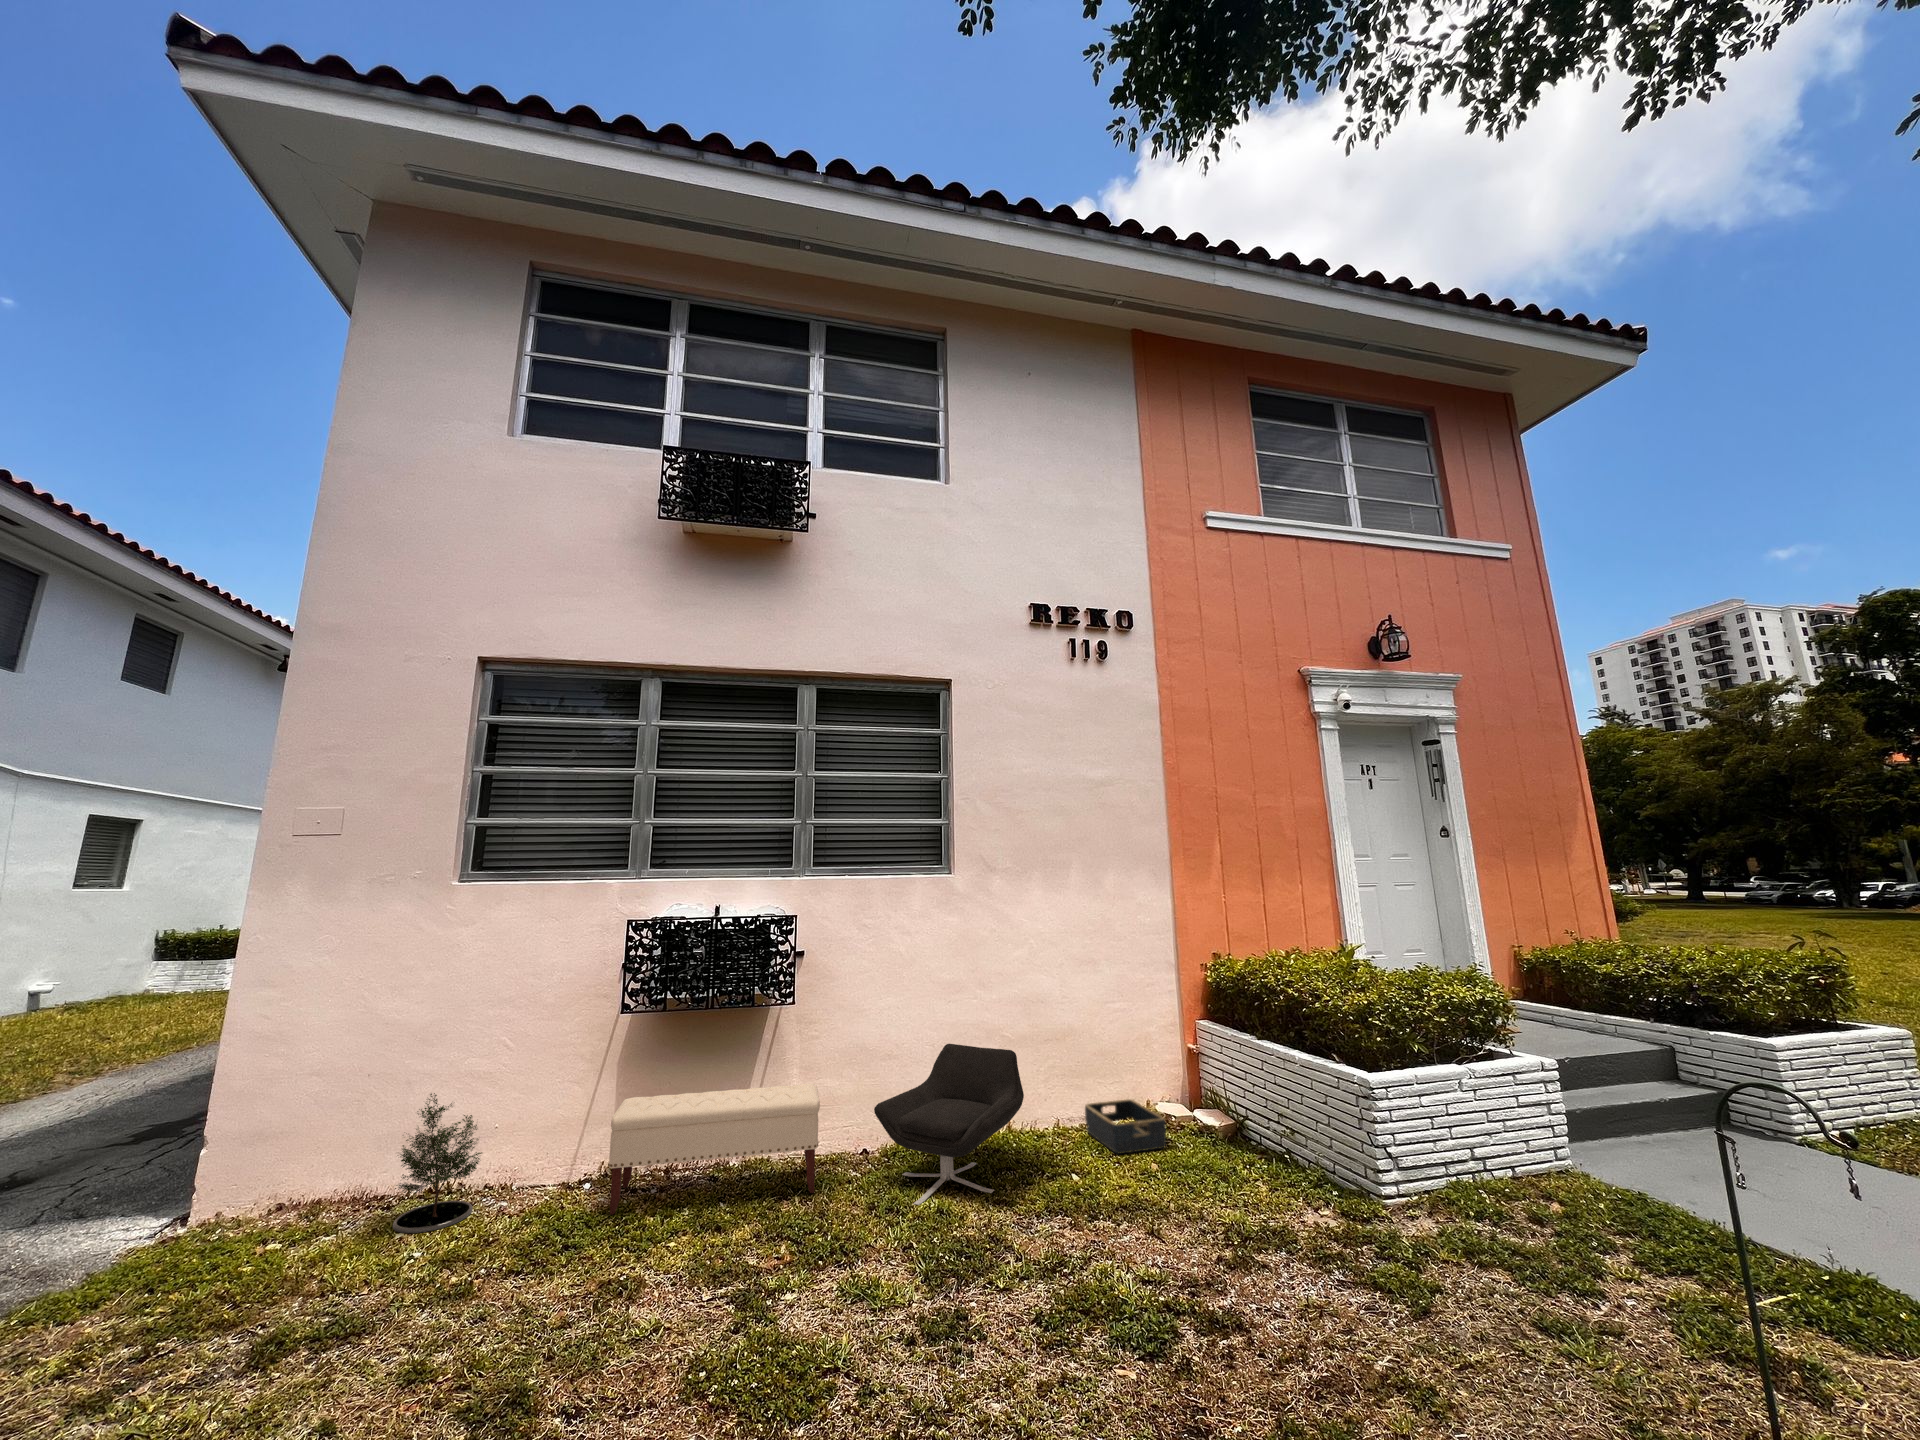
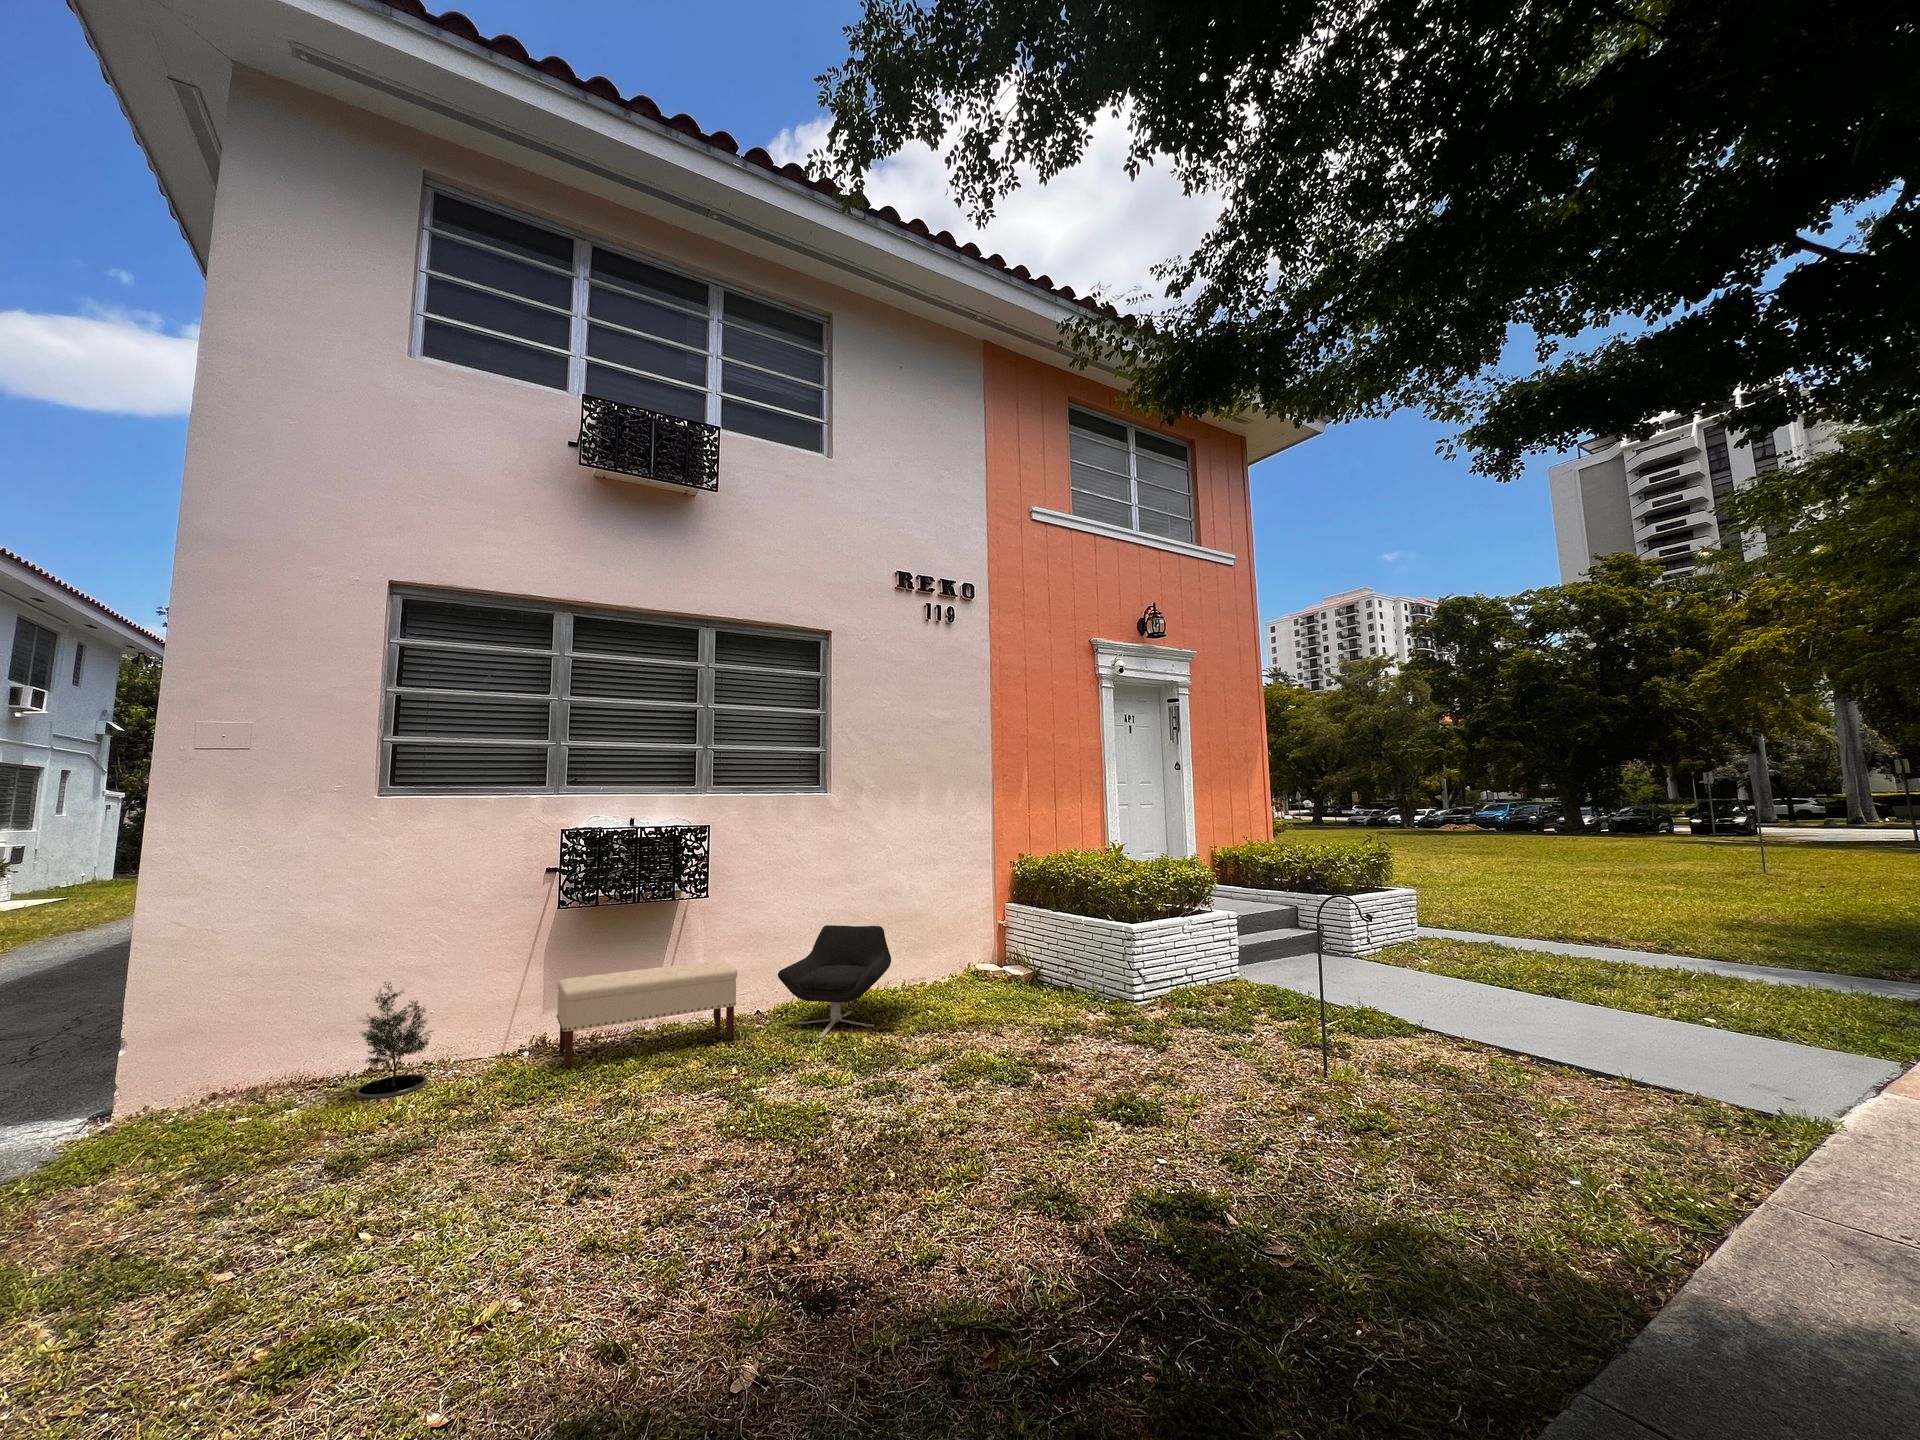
basket: present [1085,1099,1166,1154] -> none [924,963,987,998]

